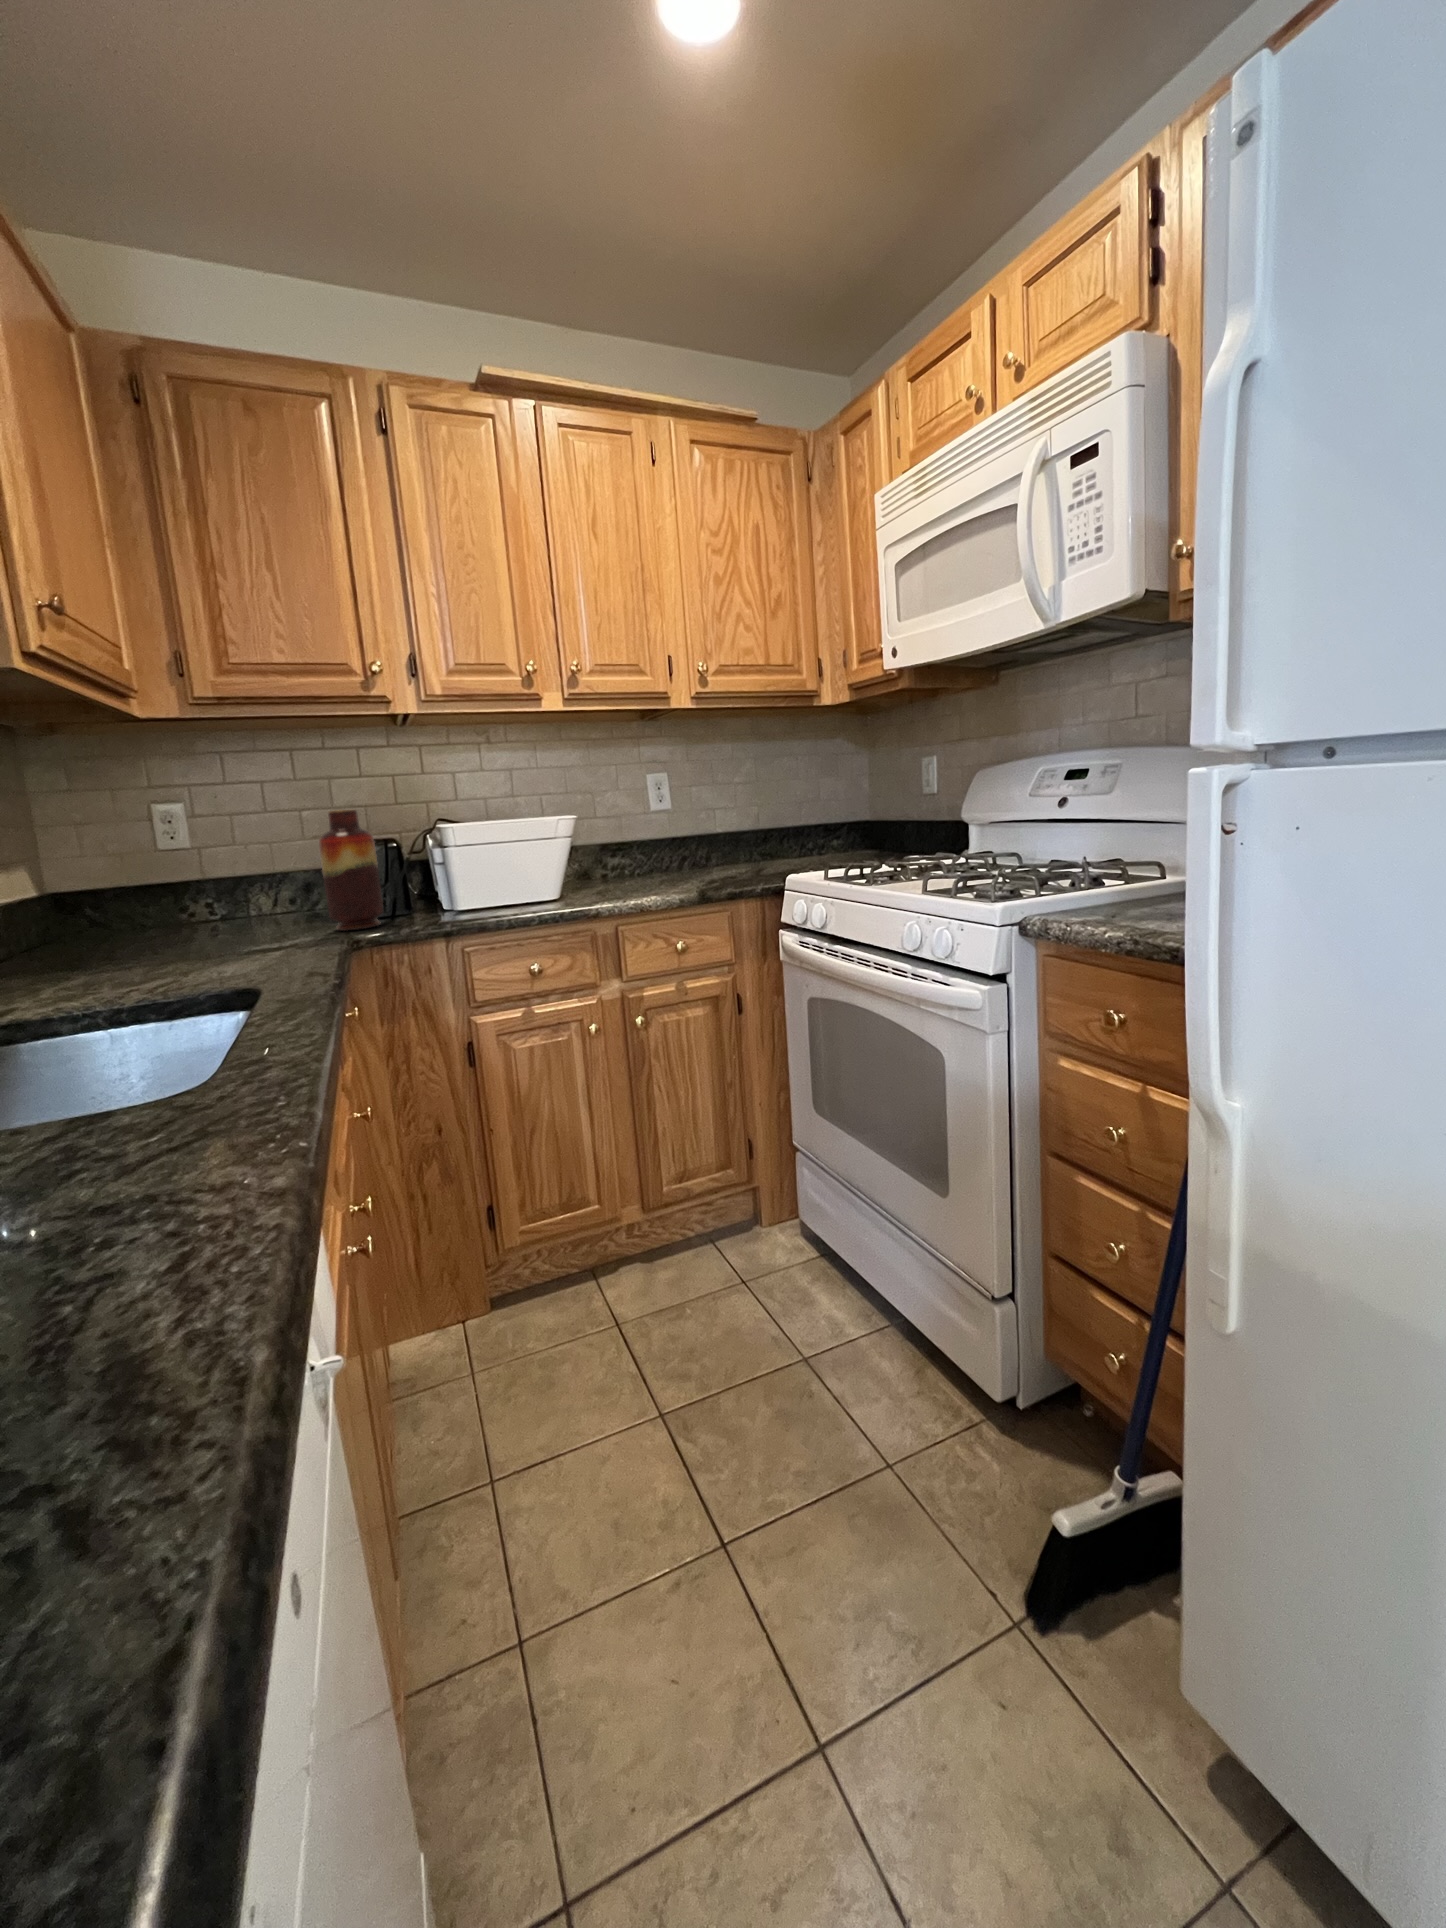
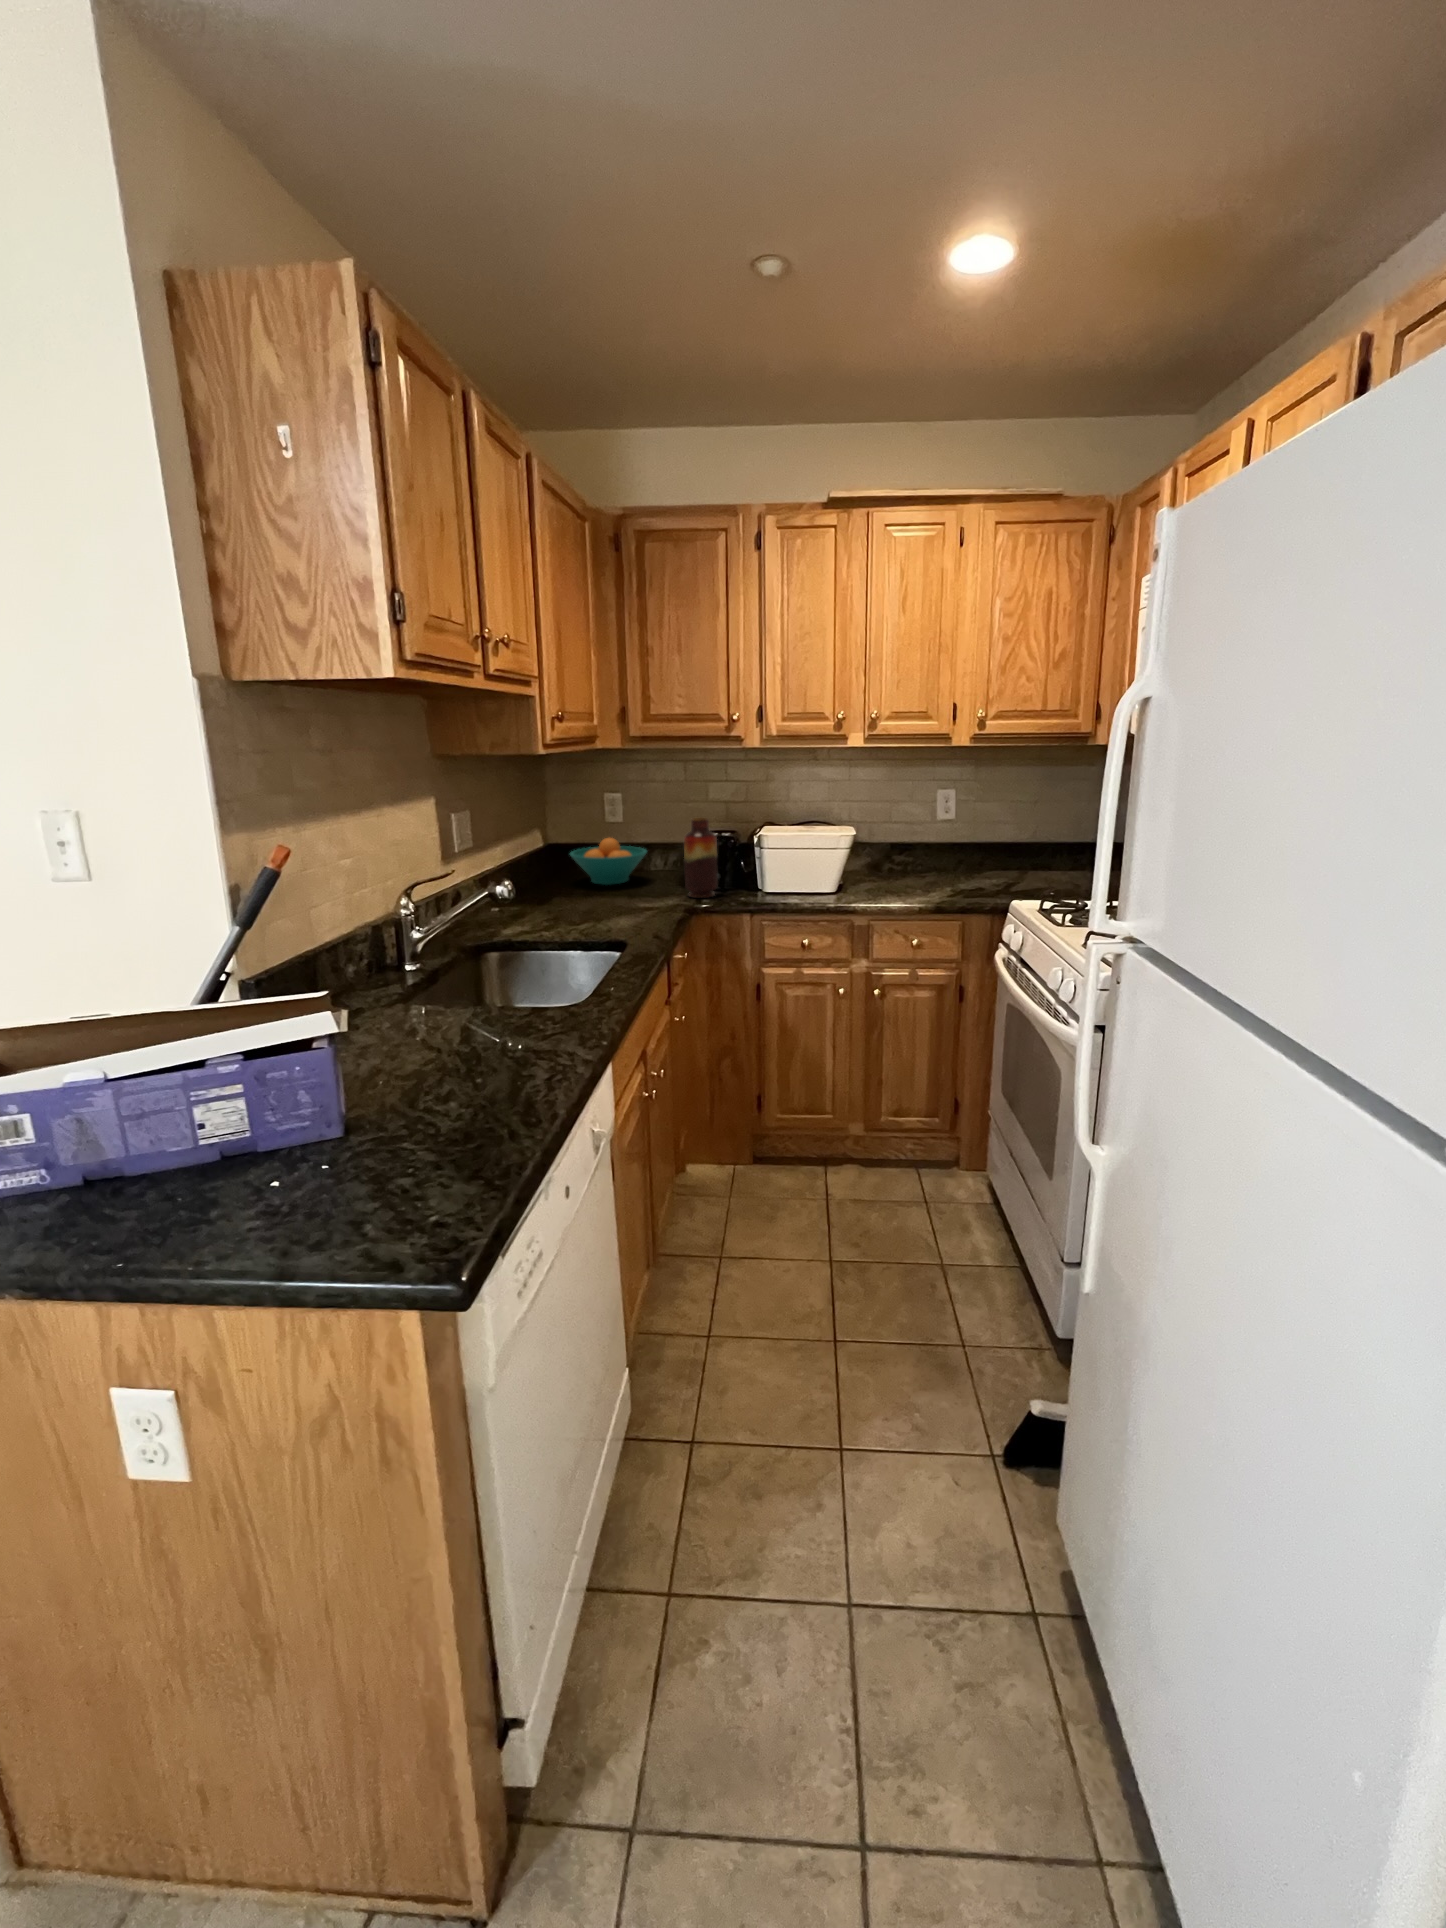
fruit bowl: none [98,864,248,939] -> present [570,838,647,885]

